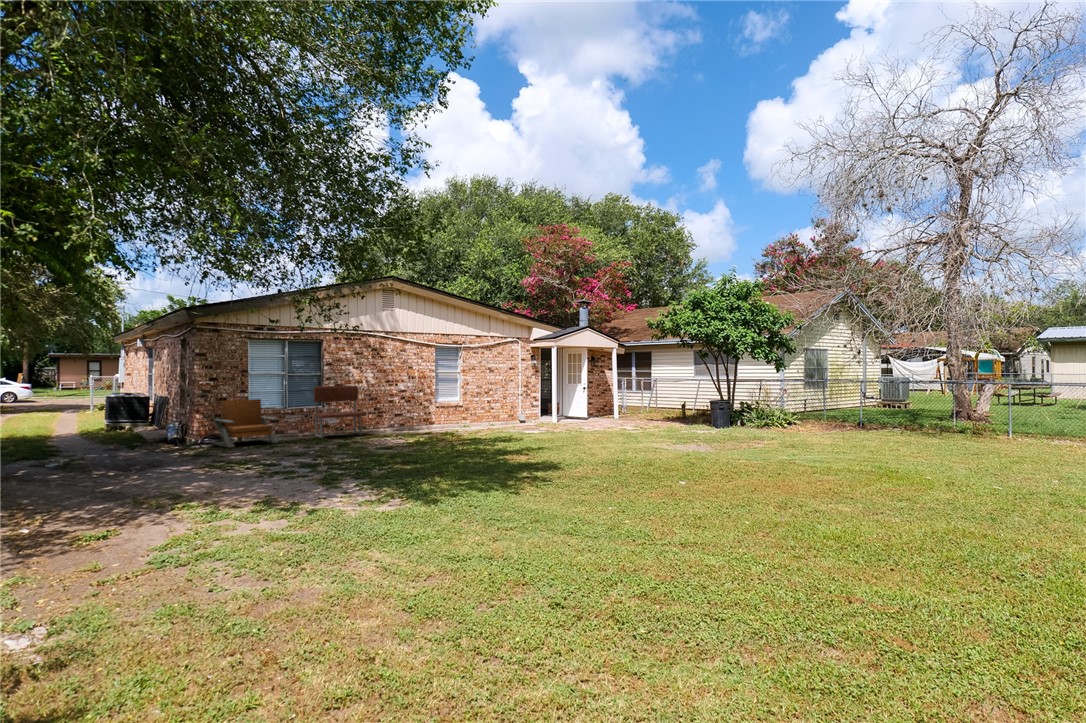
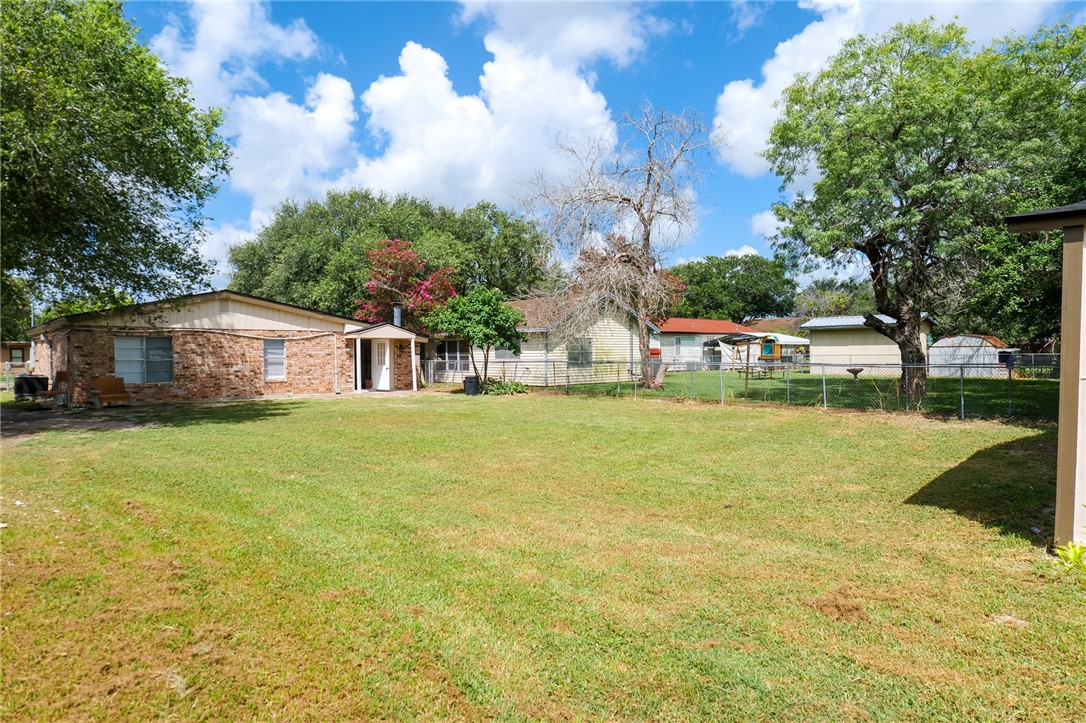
bench: present [314,386,366,438] -> present [36,370,70,410]

